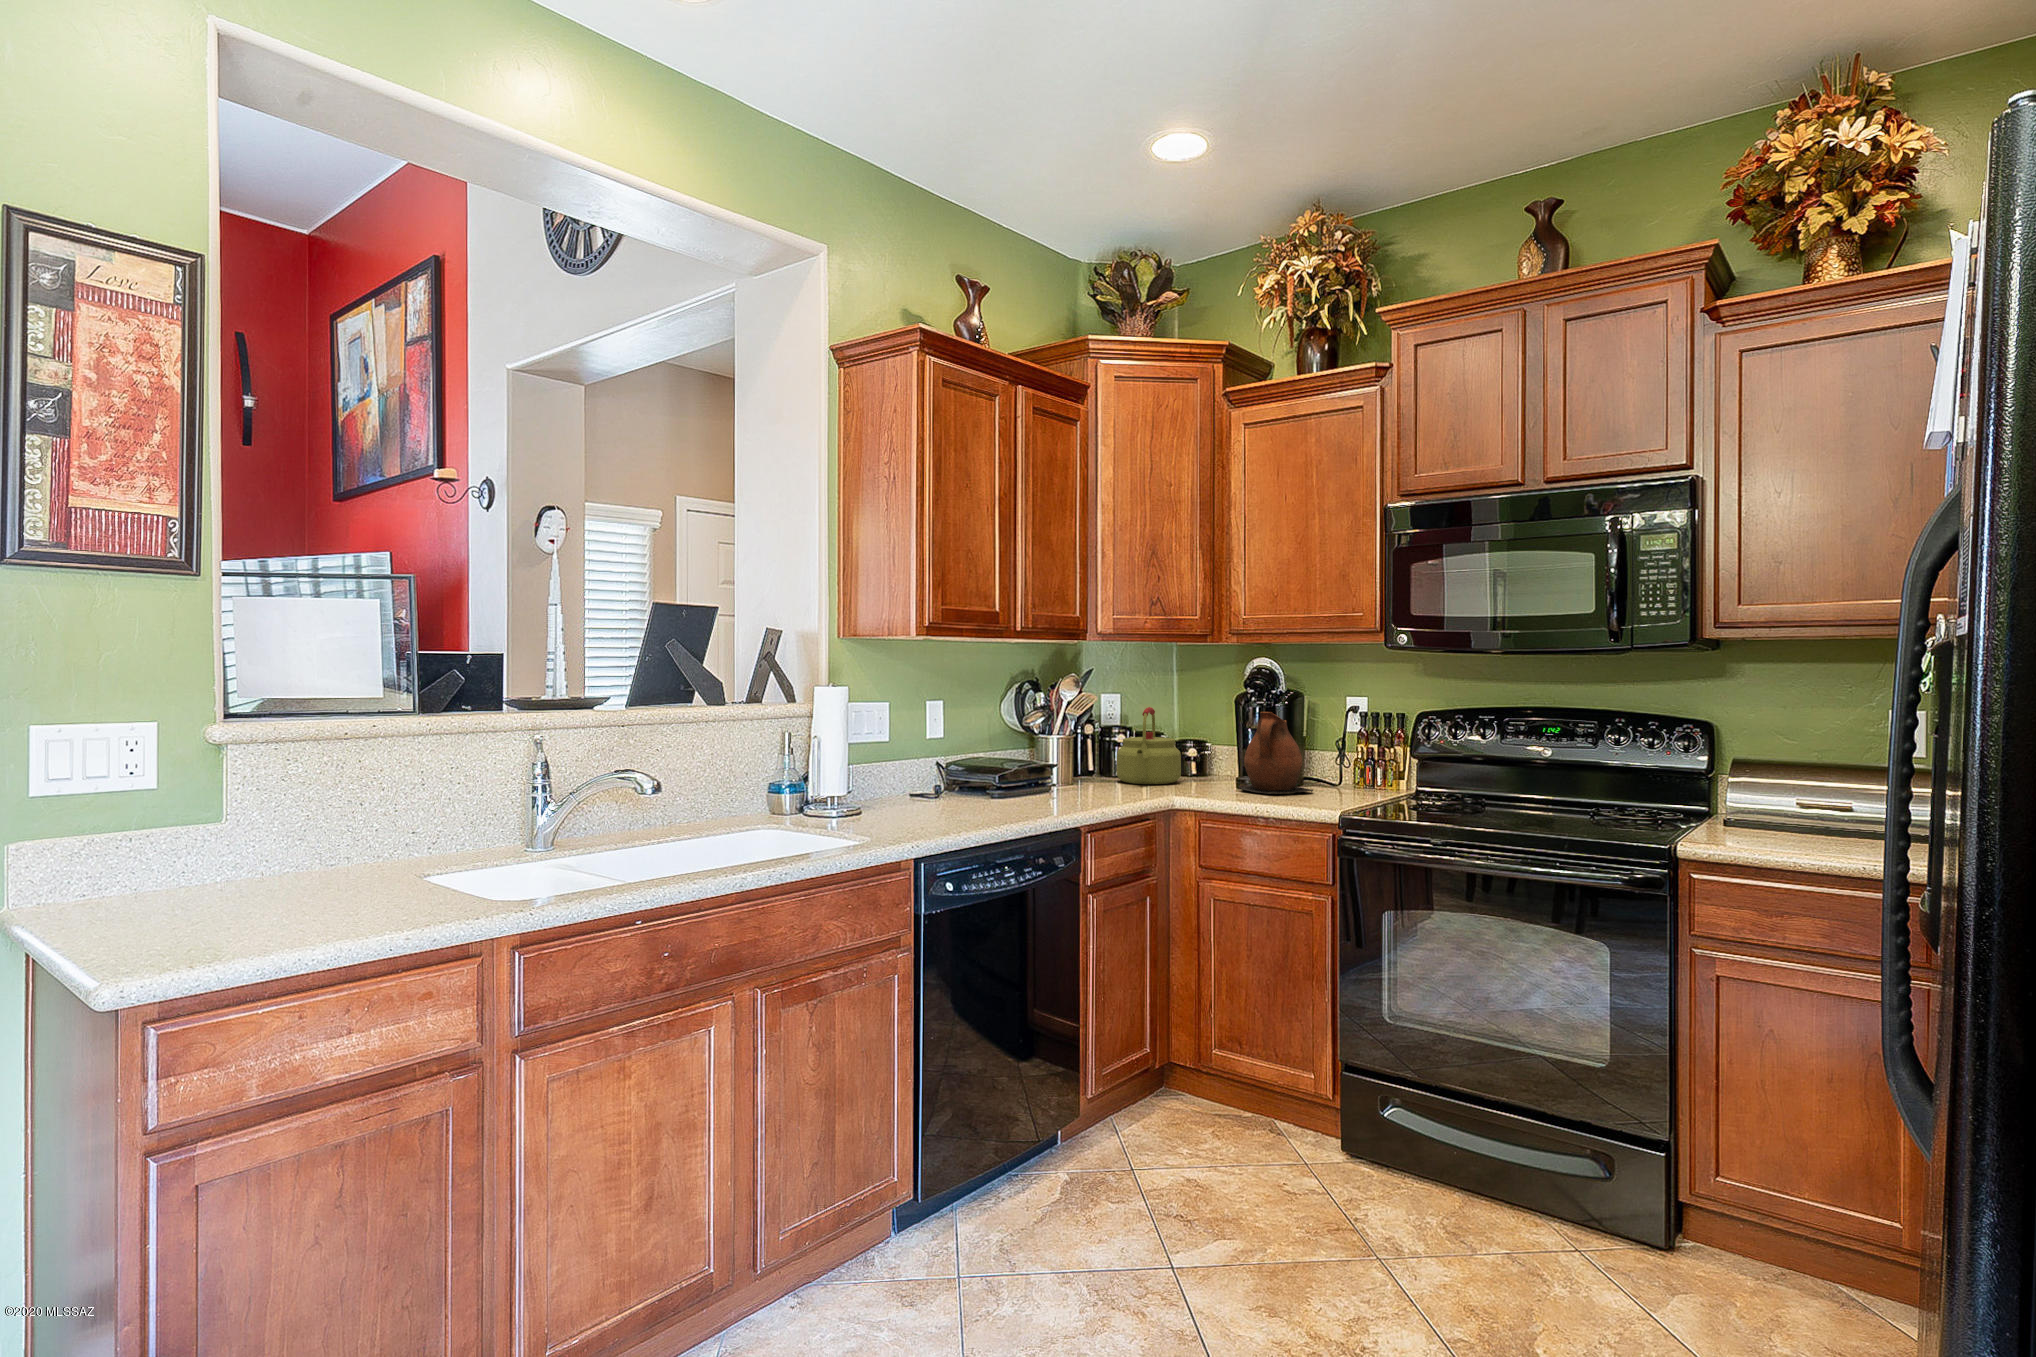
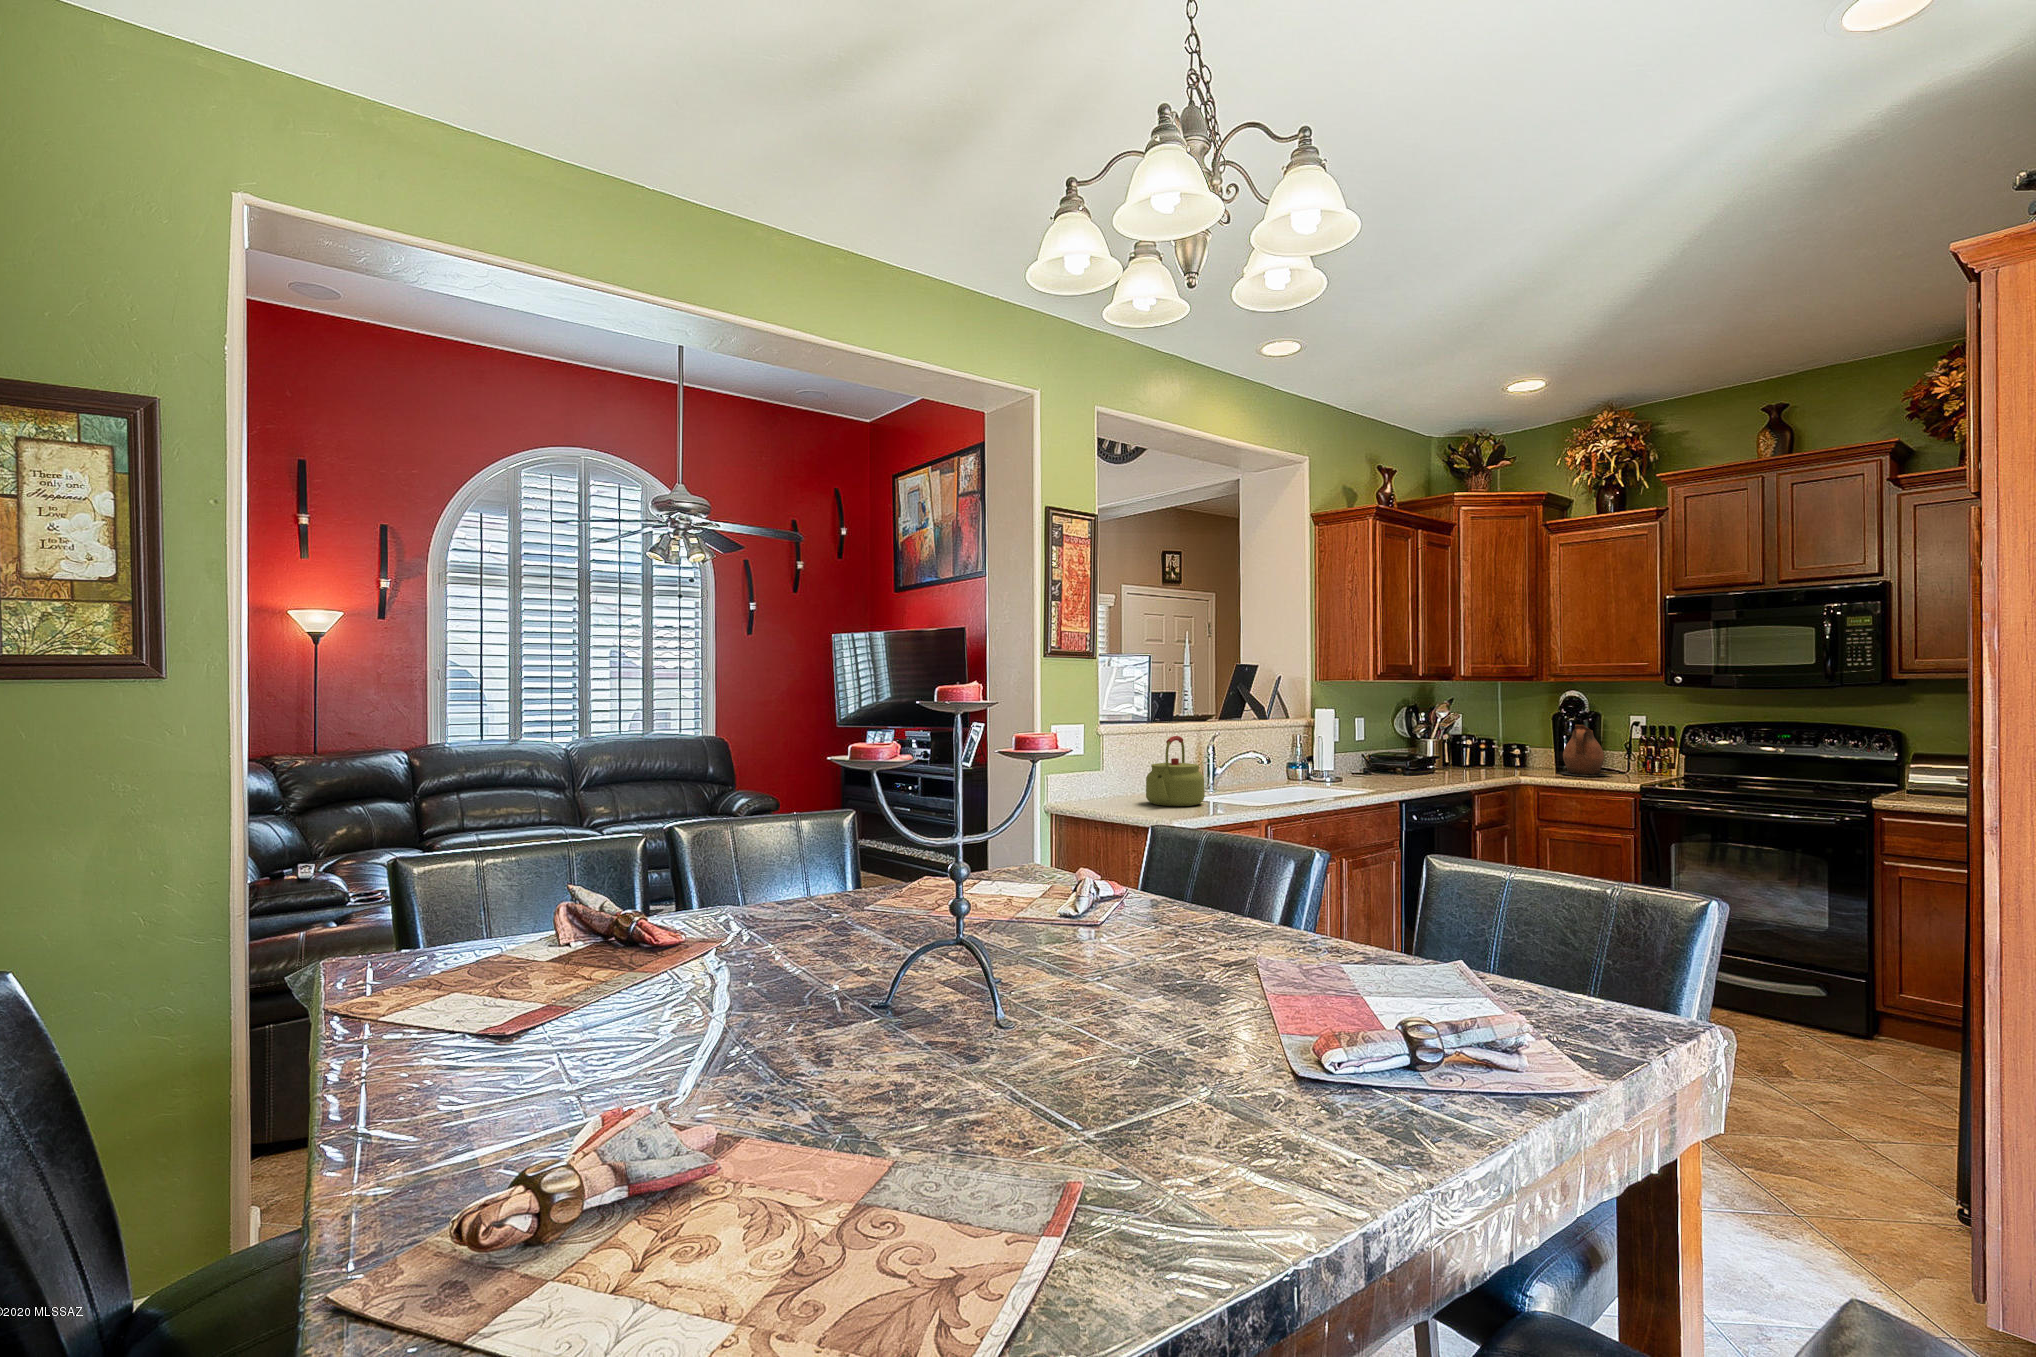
kettle: present [1117,707,1181,784] -> present [1146,736,1205,806]

